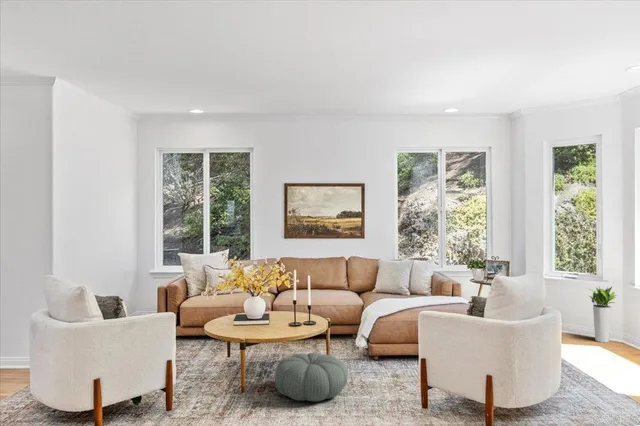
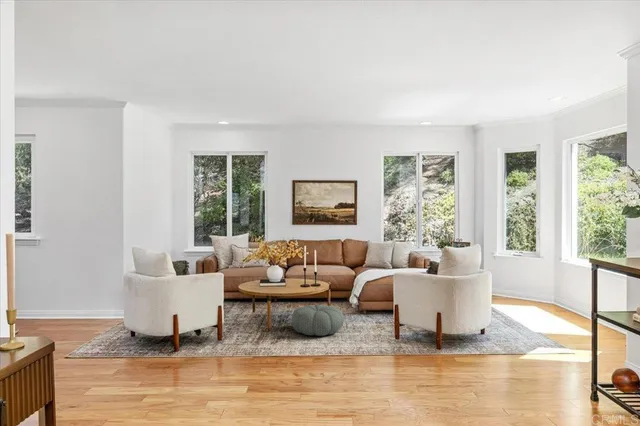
planter: present [589,287,615,342] -> none [527,260,550,303]

